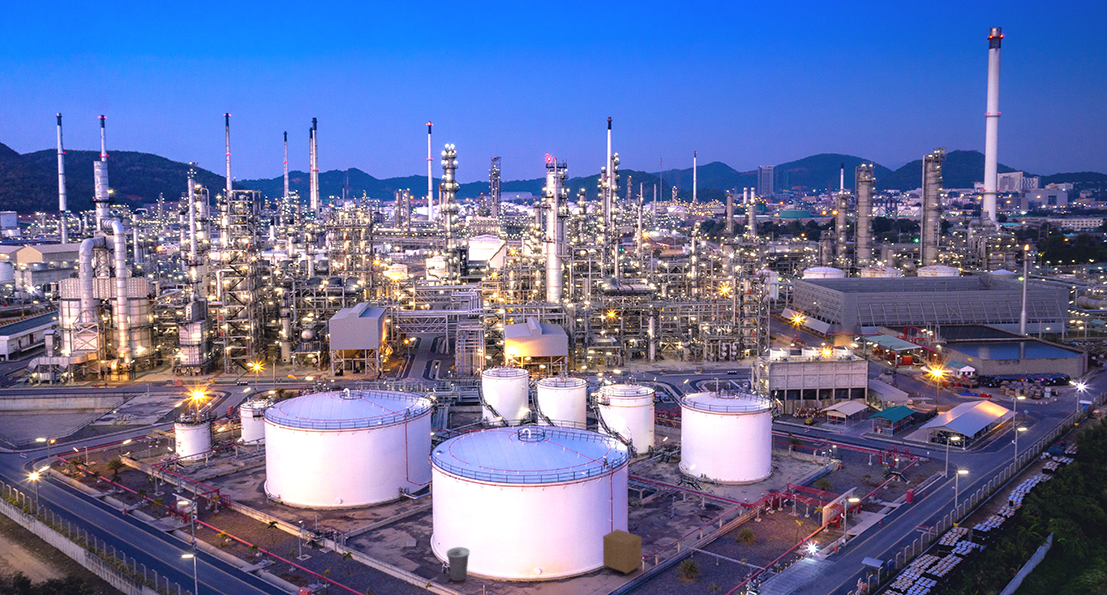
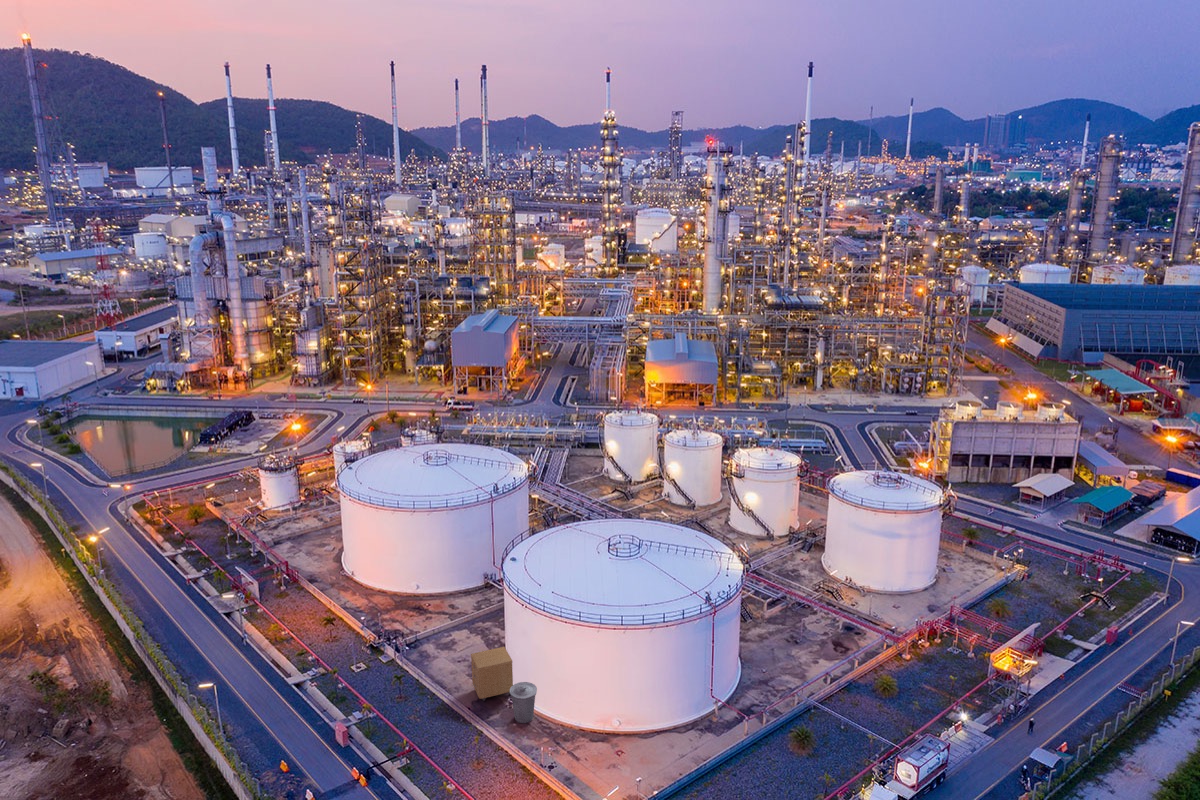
storage cabinet: present [603,529,642,575] -> present [471,647,513,701]

